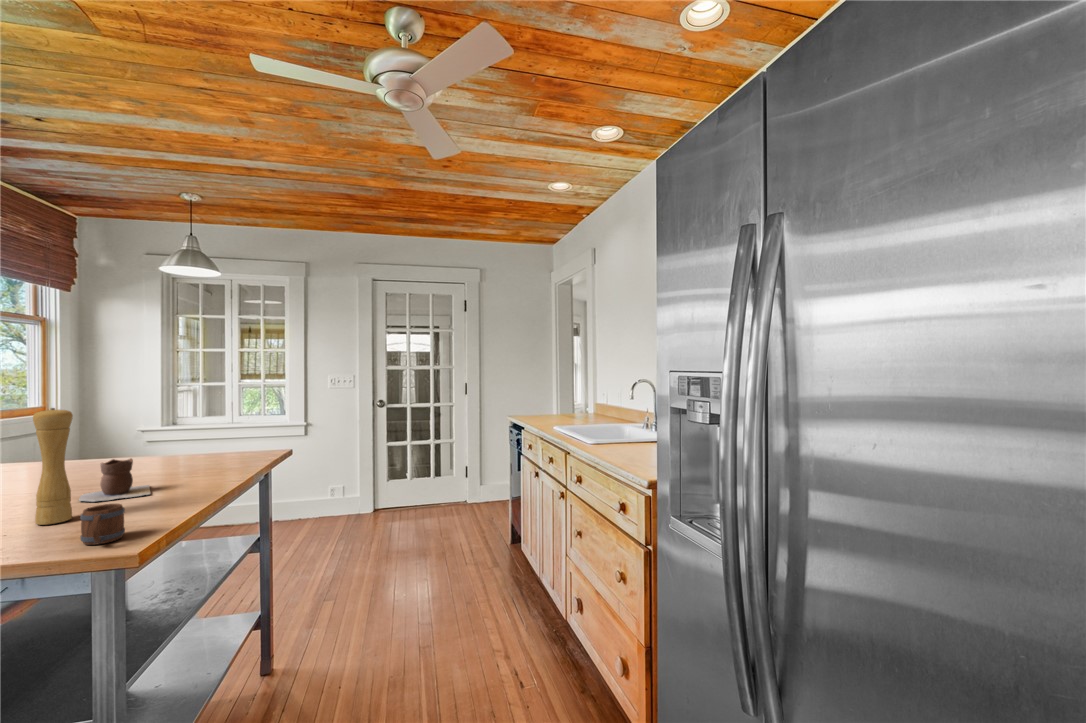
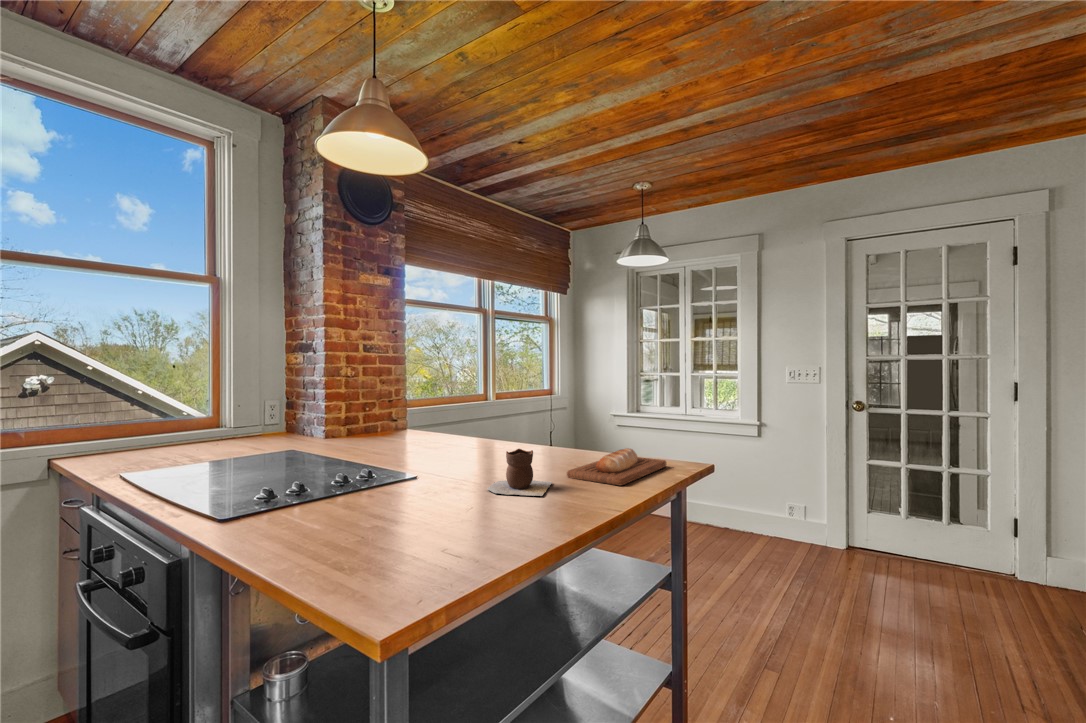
pepper mill: present [33,408,73,525] -> none [429,389,460,515]
bread loaf: none [159,450,250,480] -> present [567,448,666,485]
mug: present [80,504,125,545] -> none [418,511,465,564]

